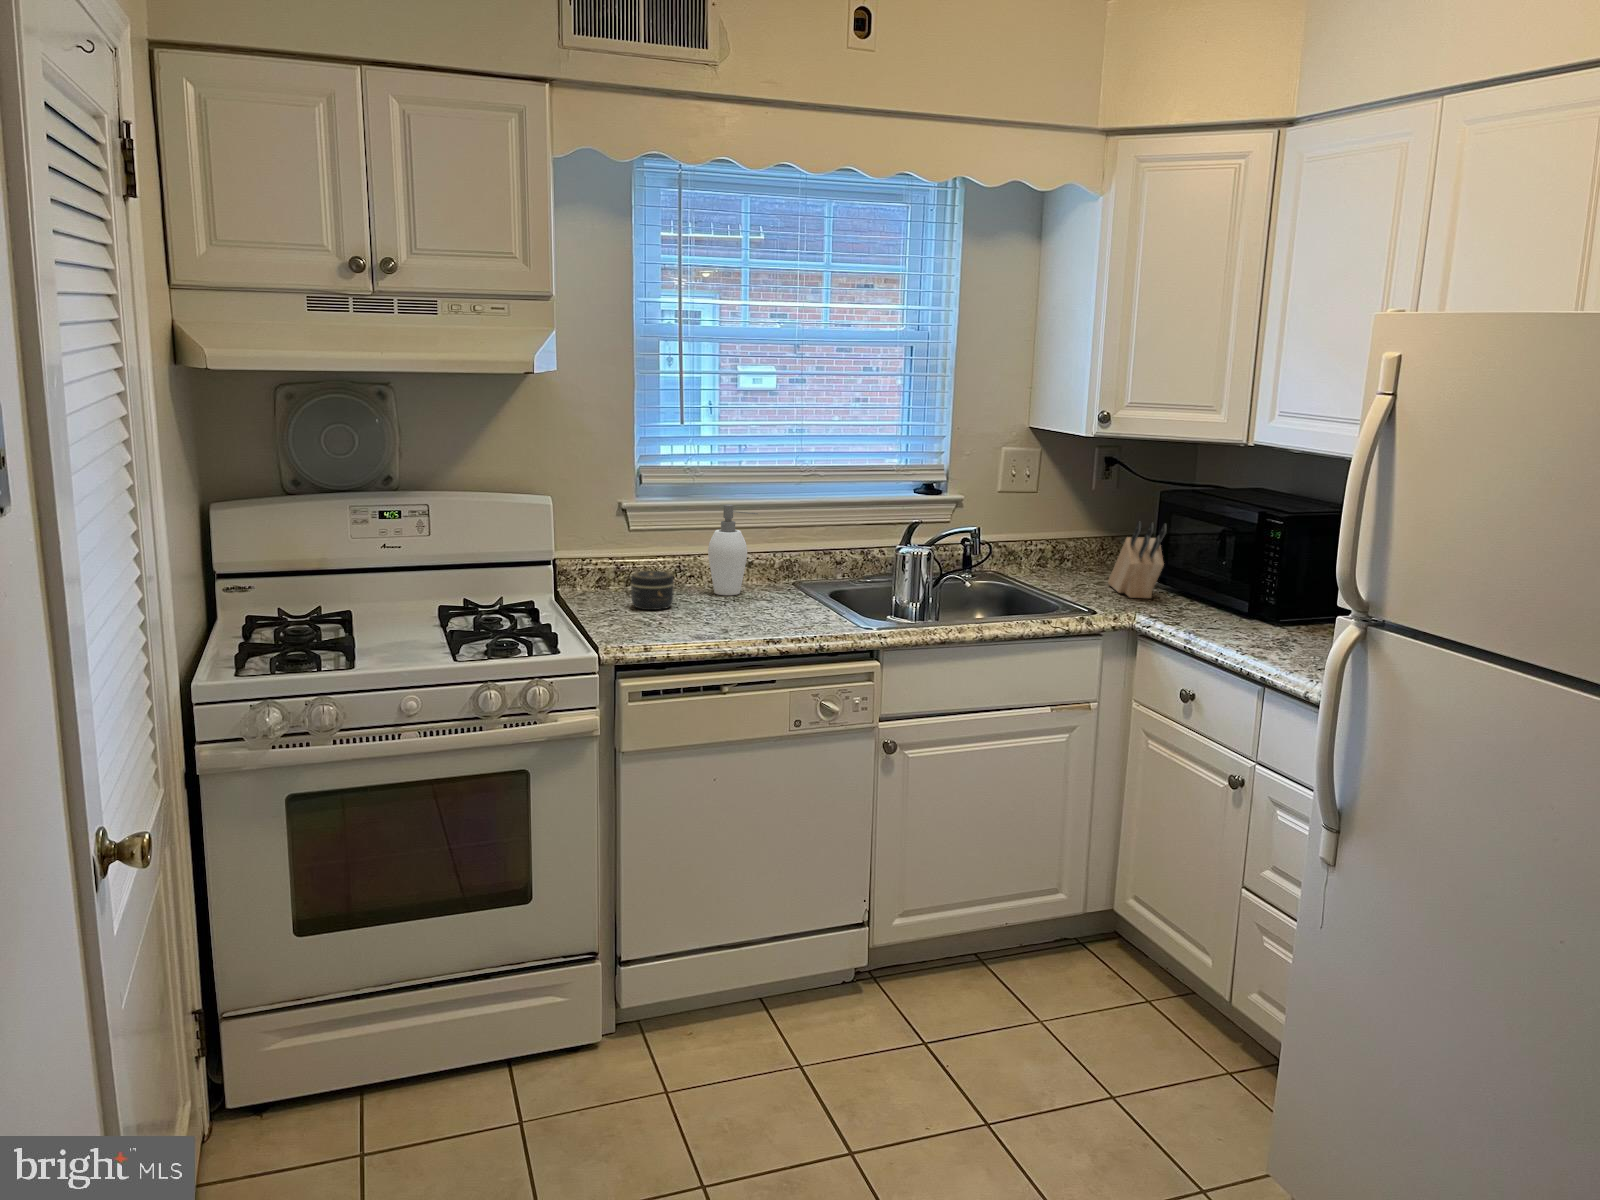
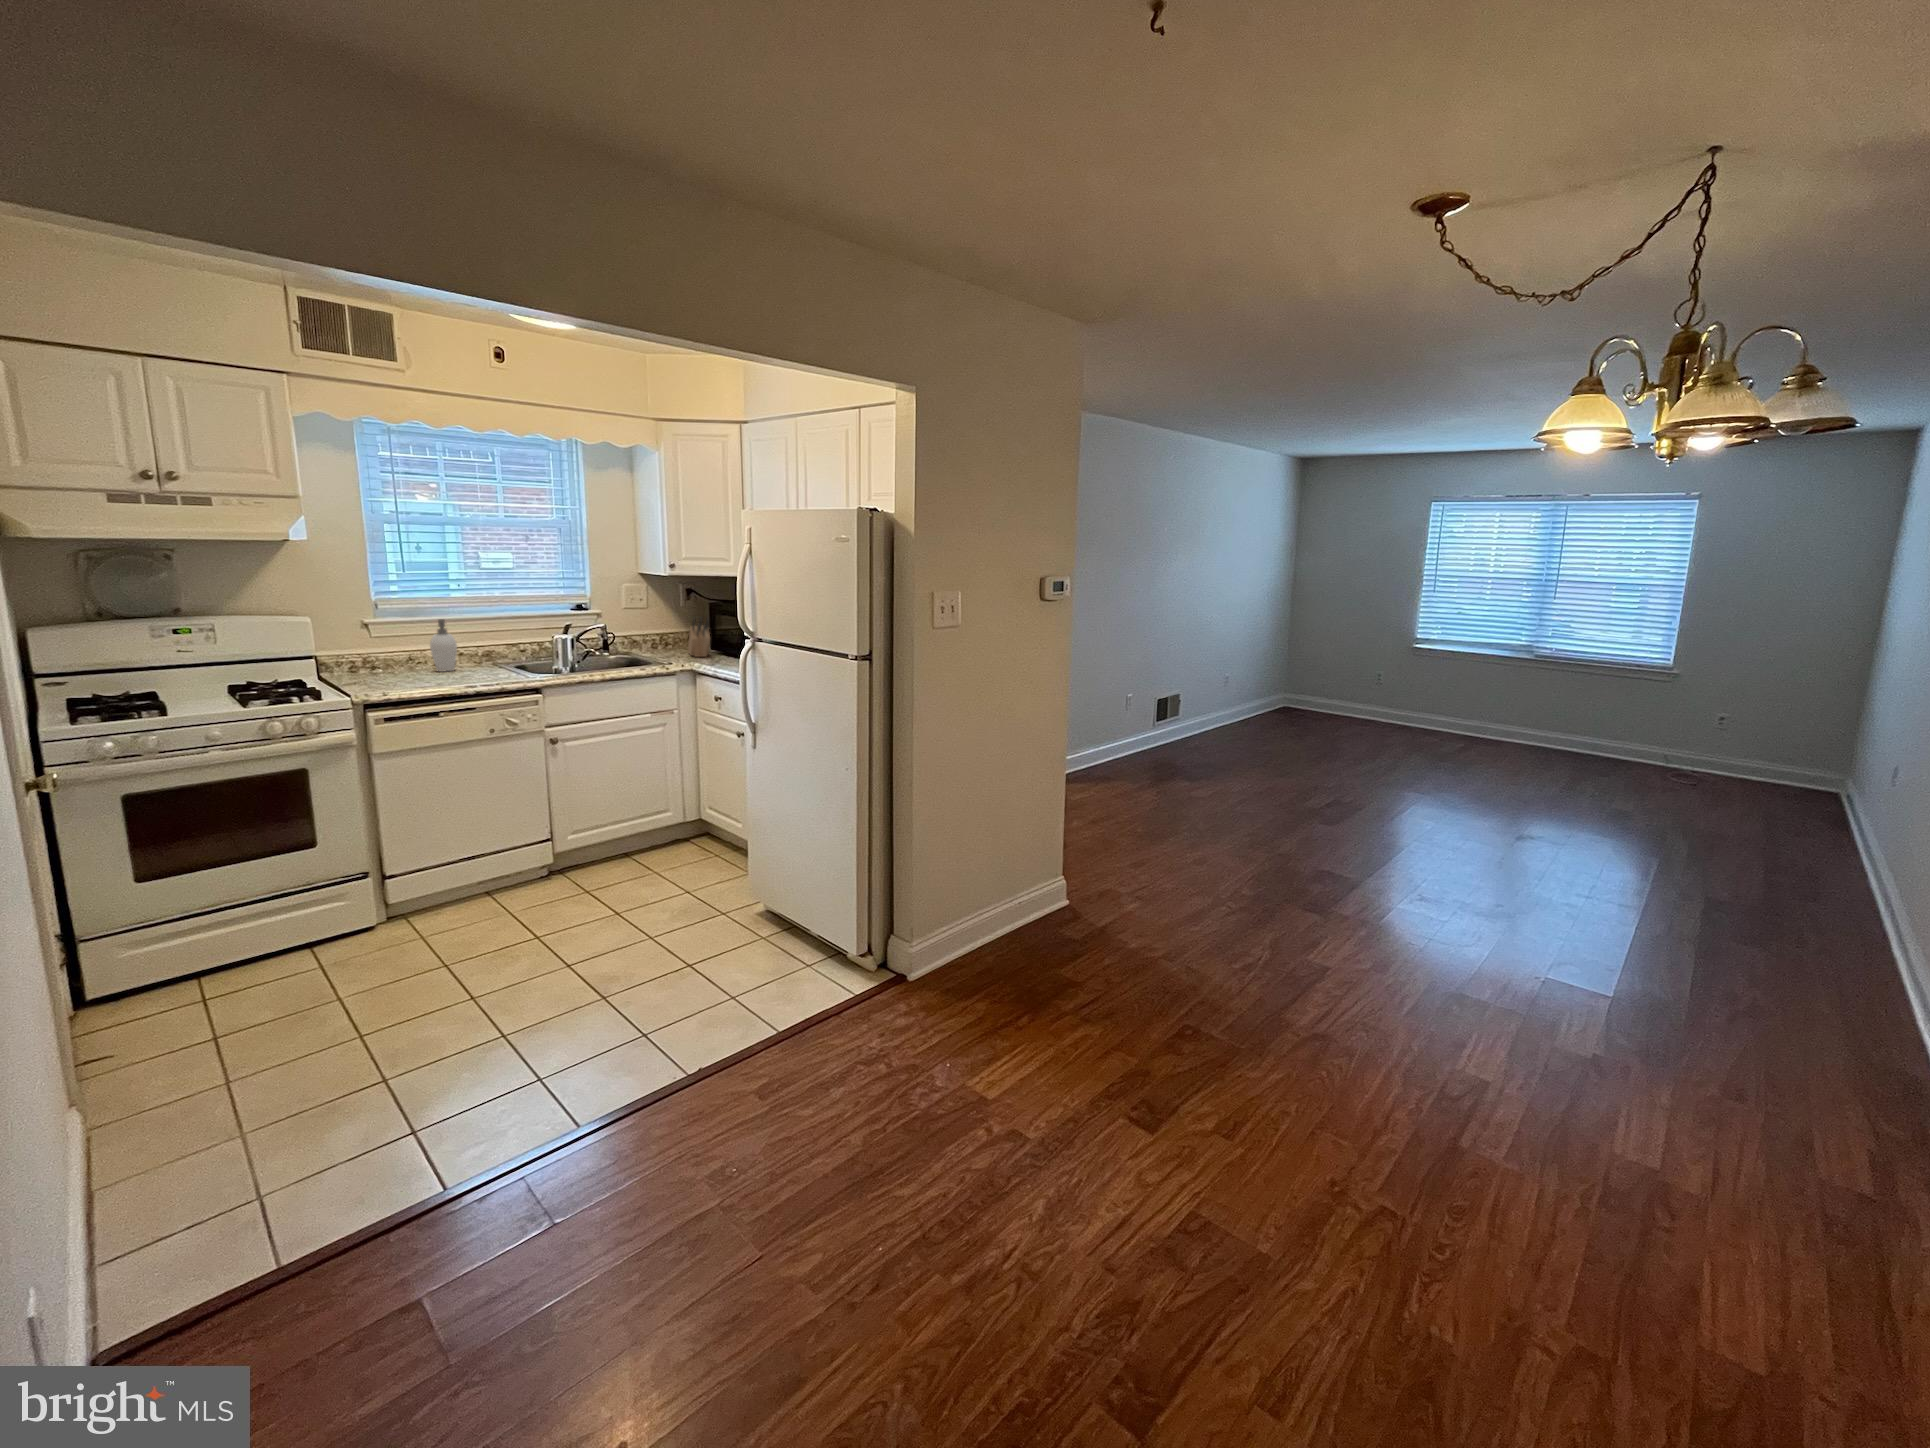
jar: present [631,571,674,610] -> none [374,658,406,680]

